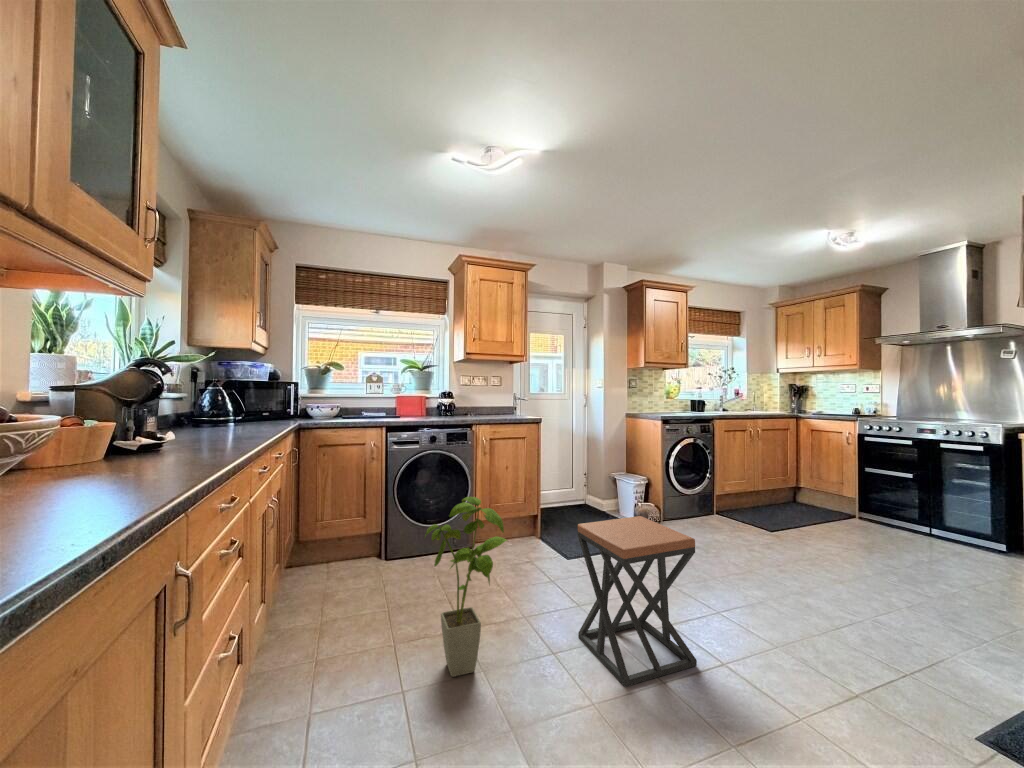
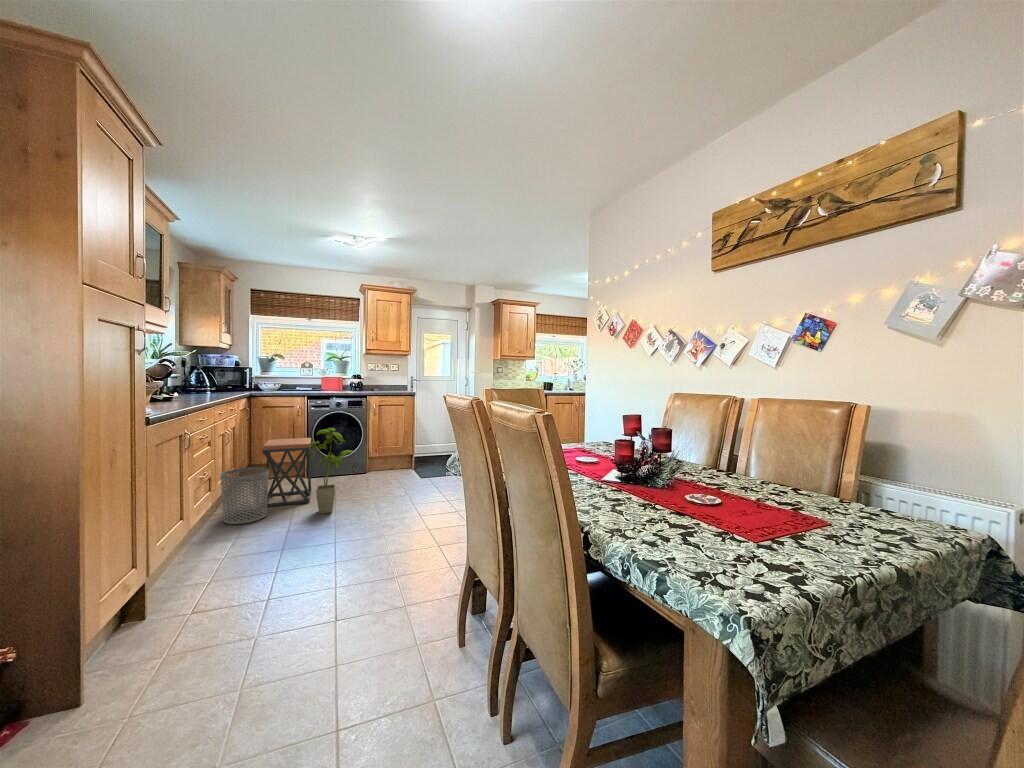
stool: present [578,516,697,687] -> present [262,438,311,507]
waste bin: none [258,578,352,723] -> present [221,467,269,524]

